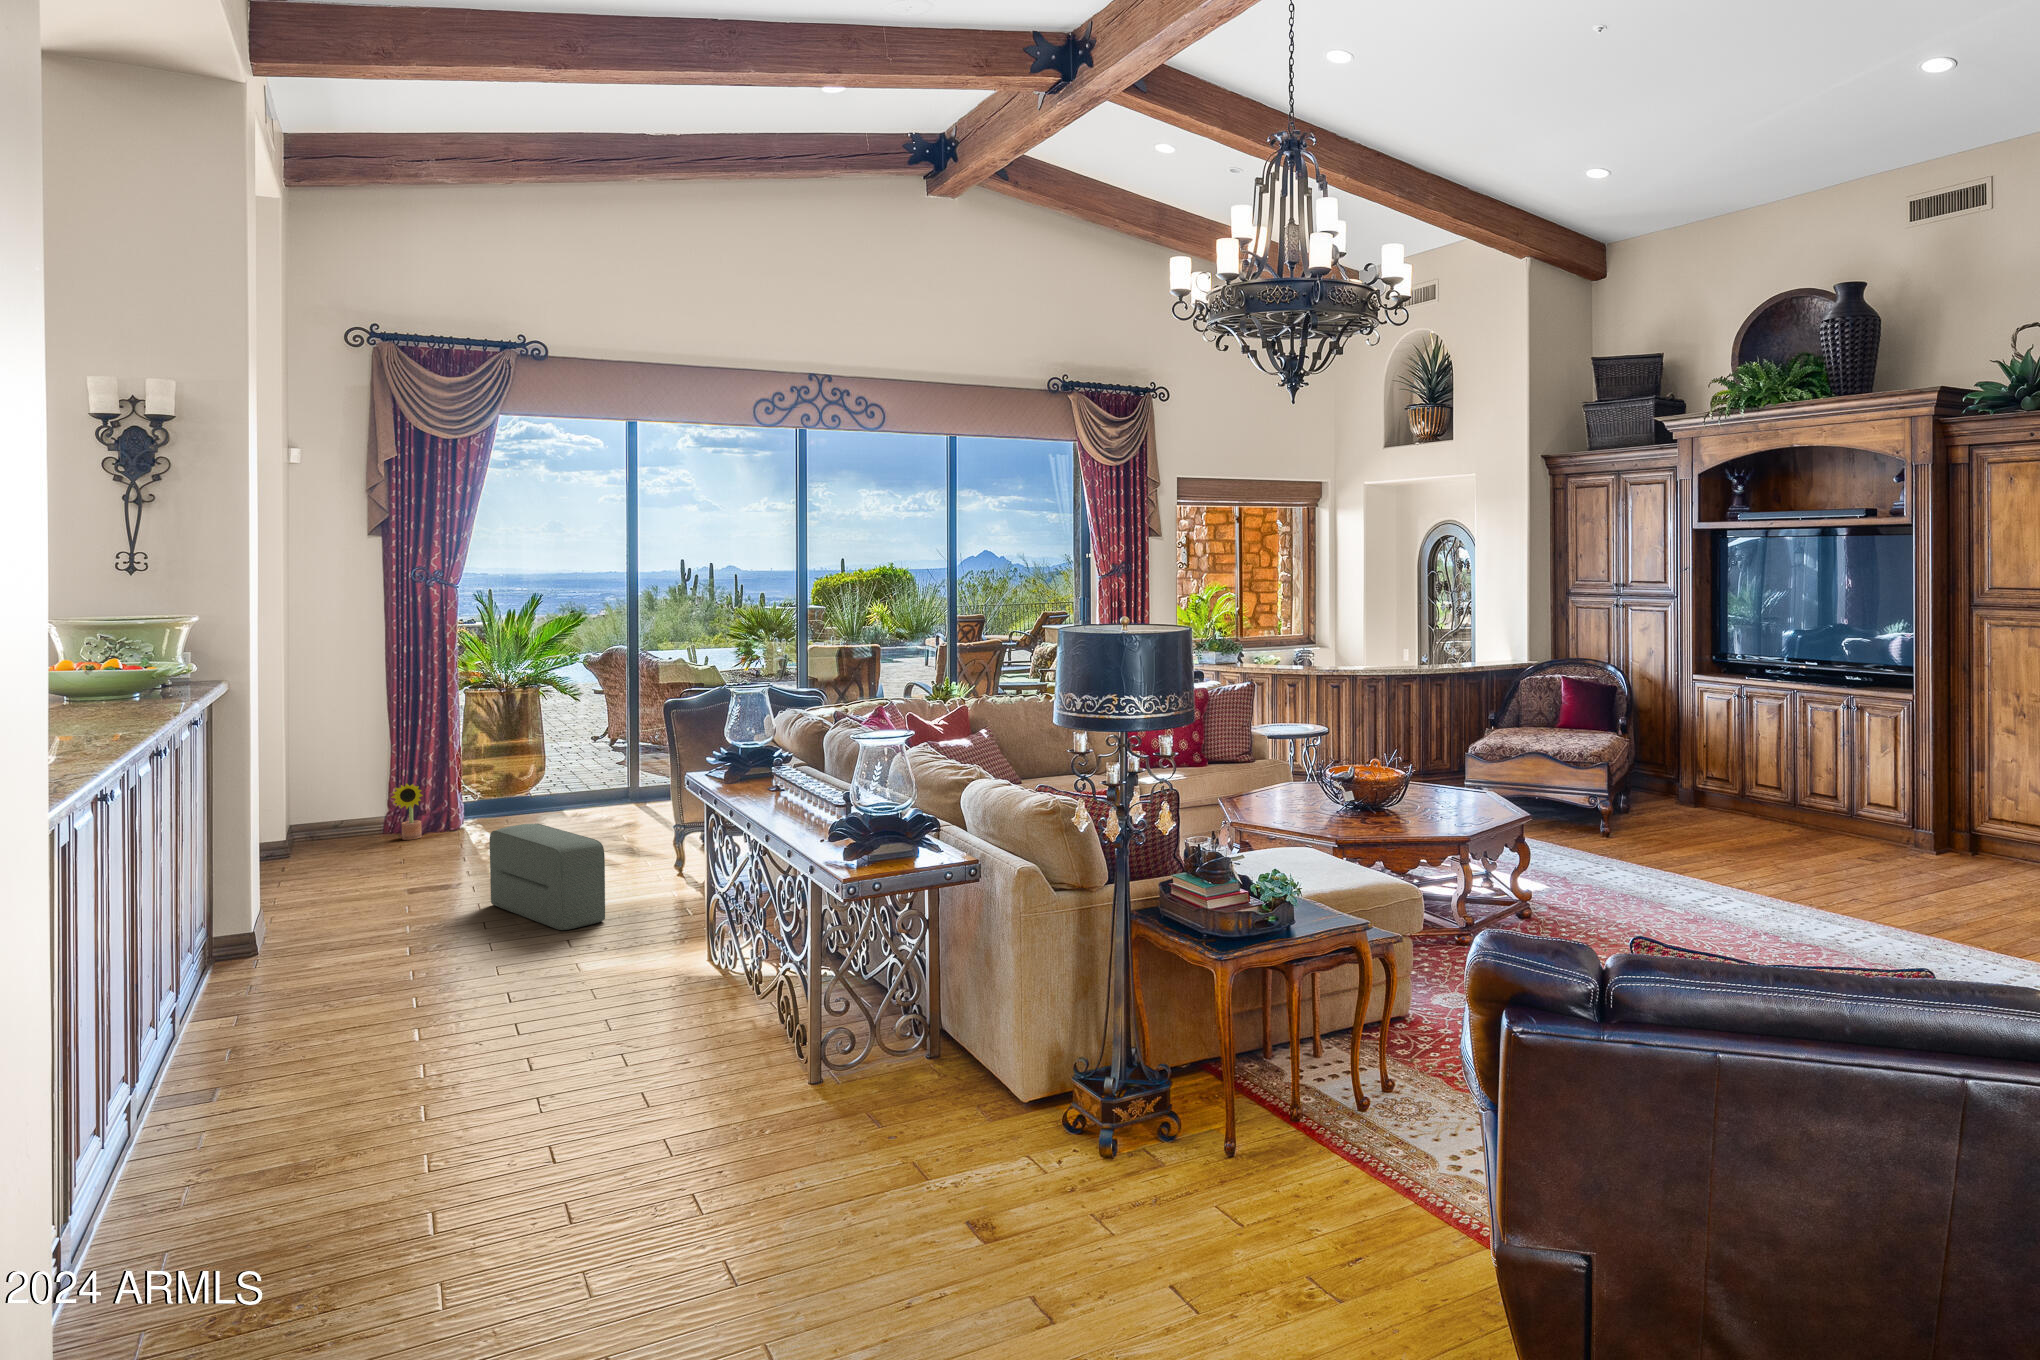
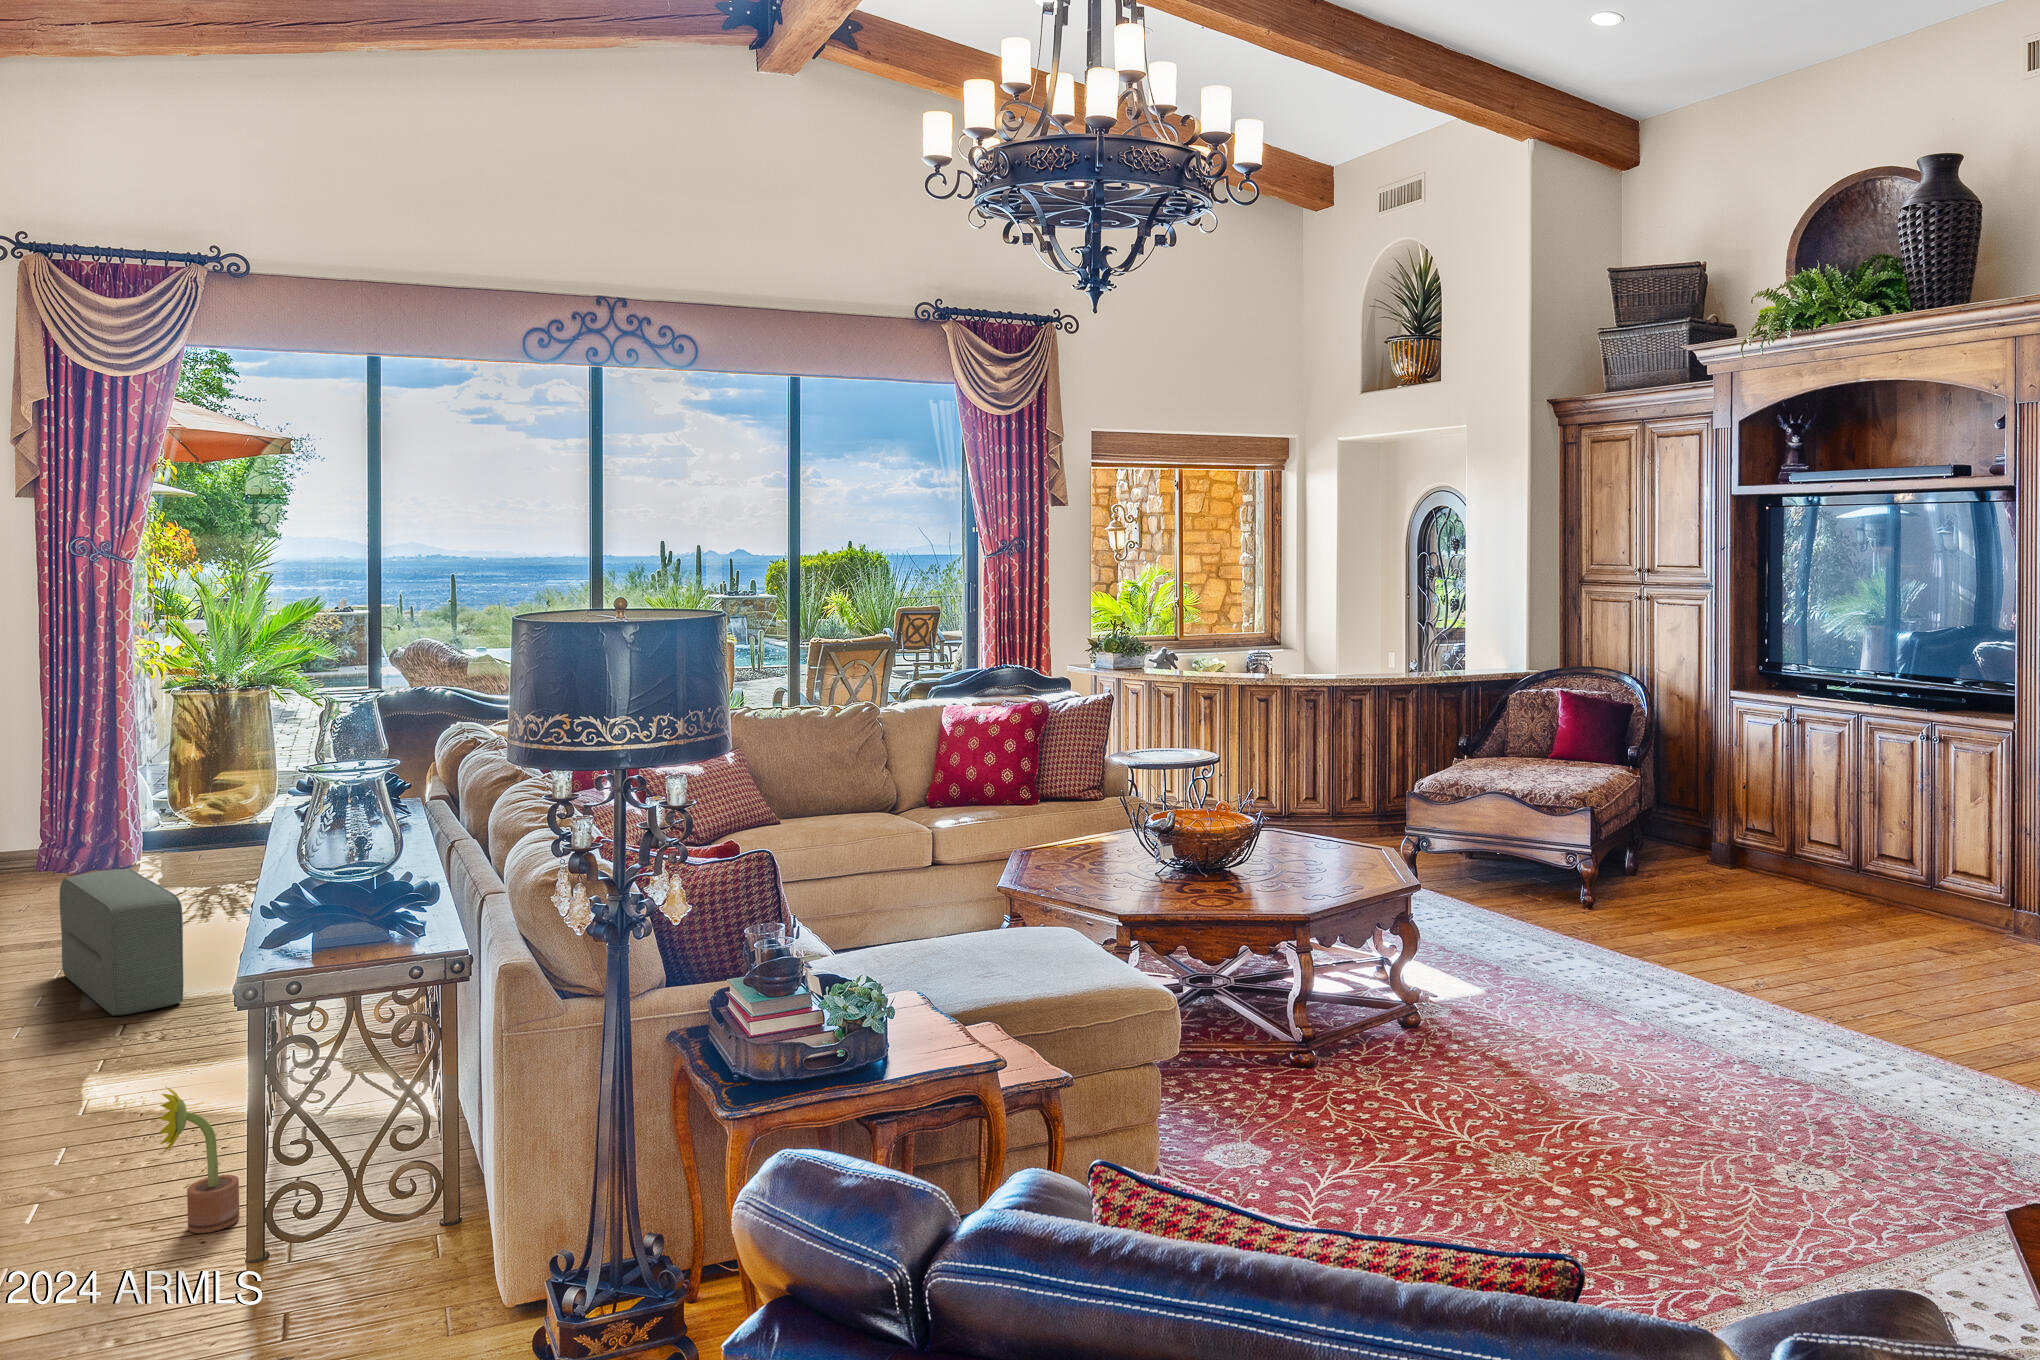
decorative plant: present [391,783,423,840] -> present [158,1086,239,1233]

